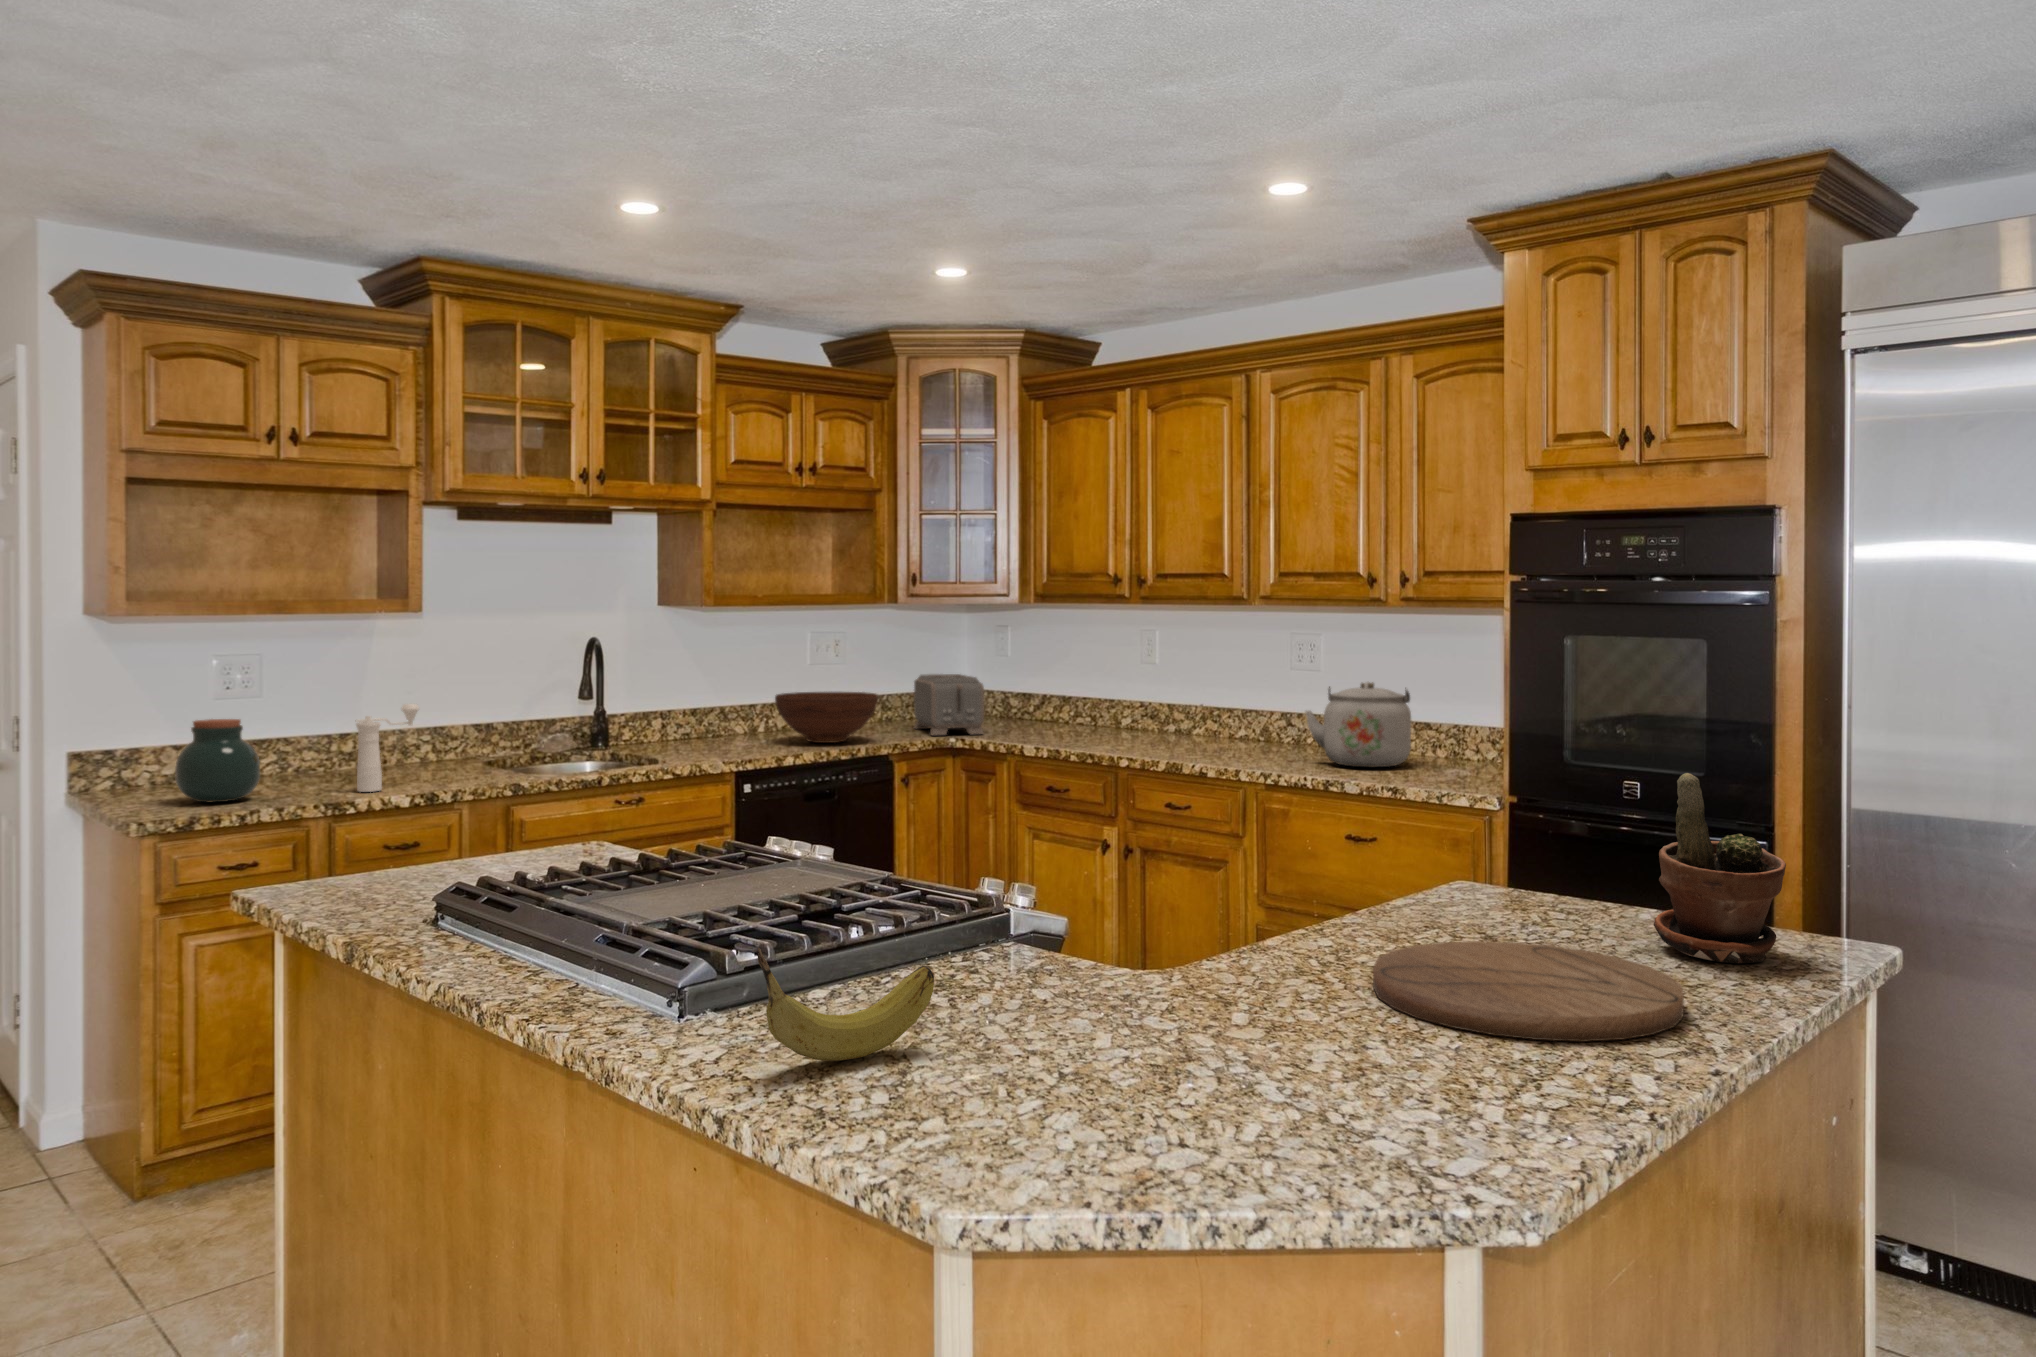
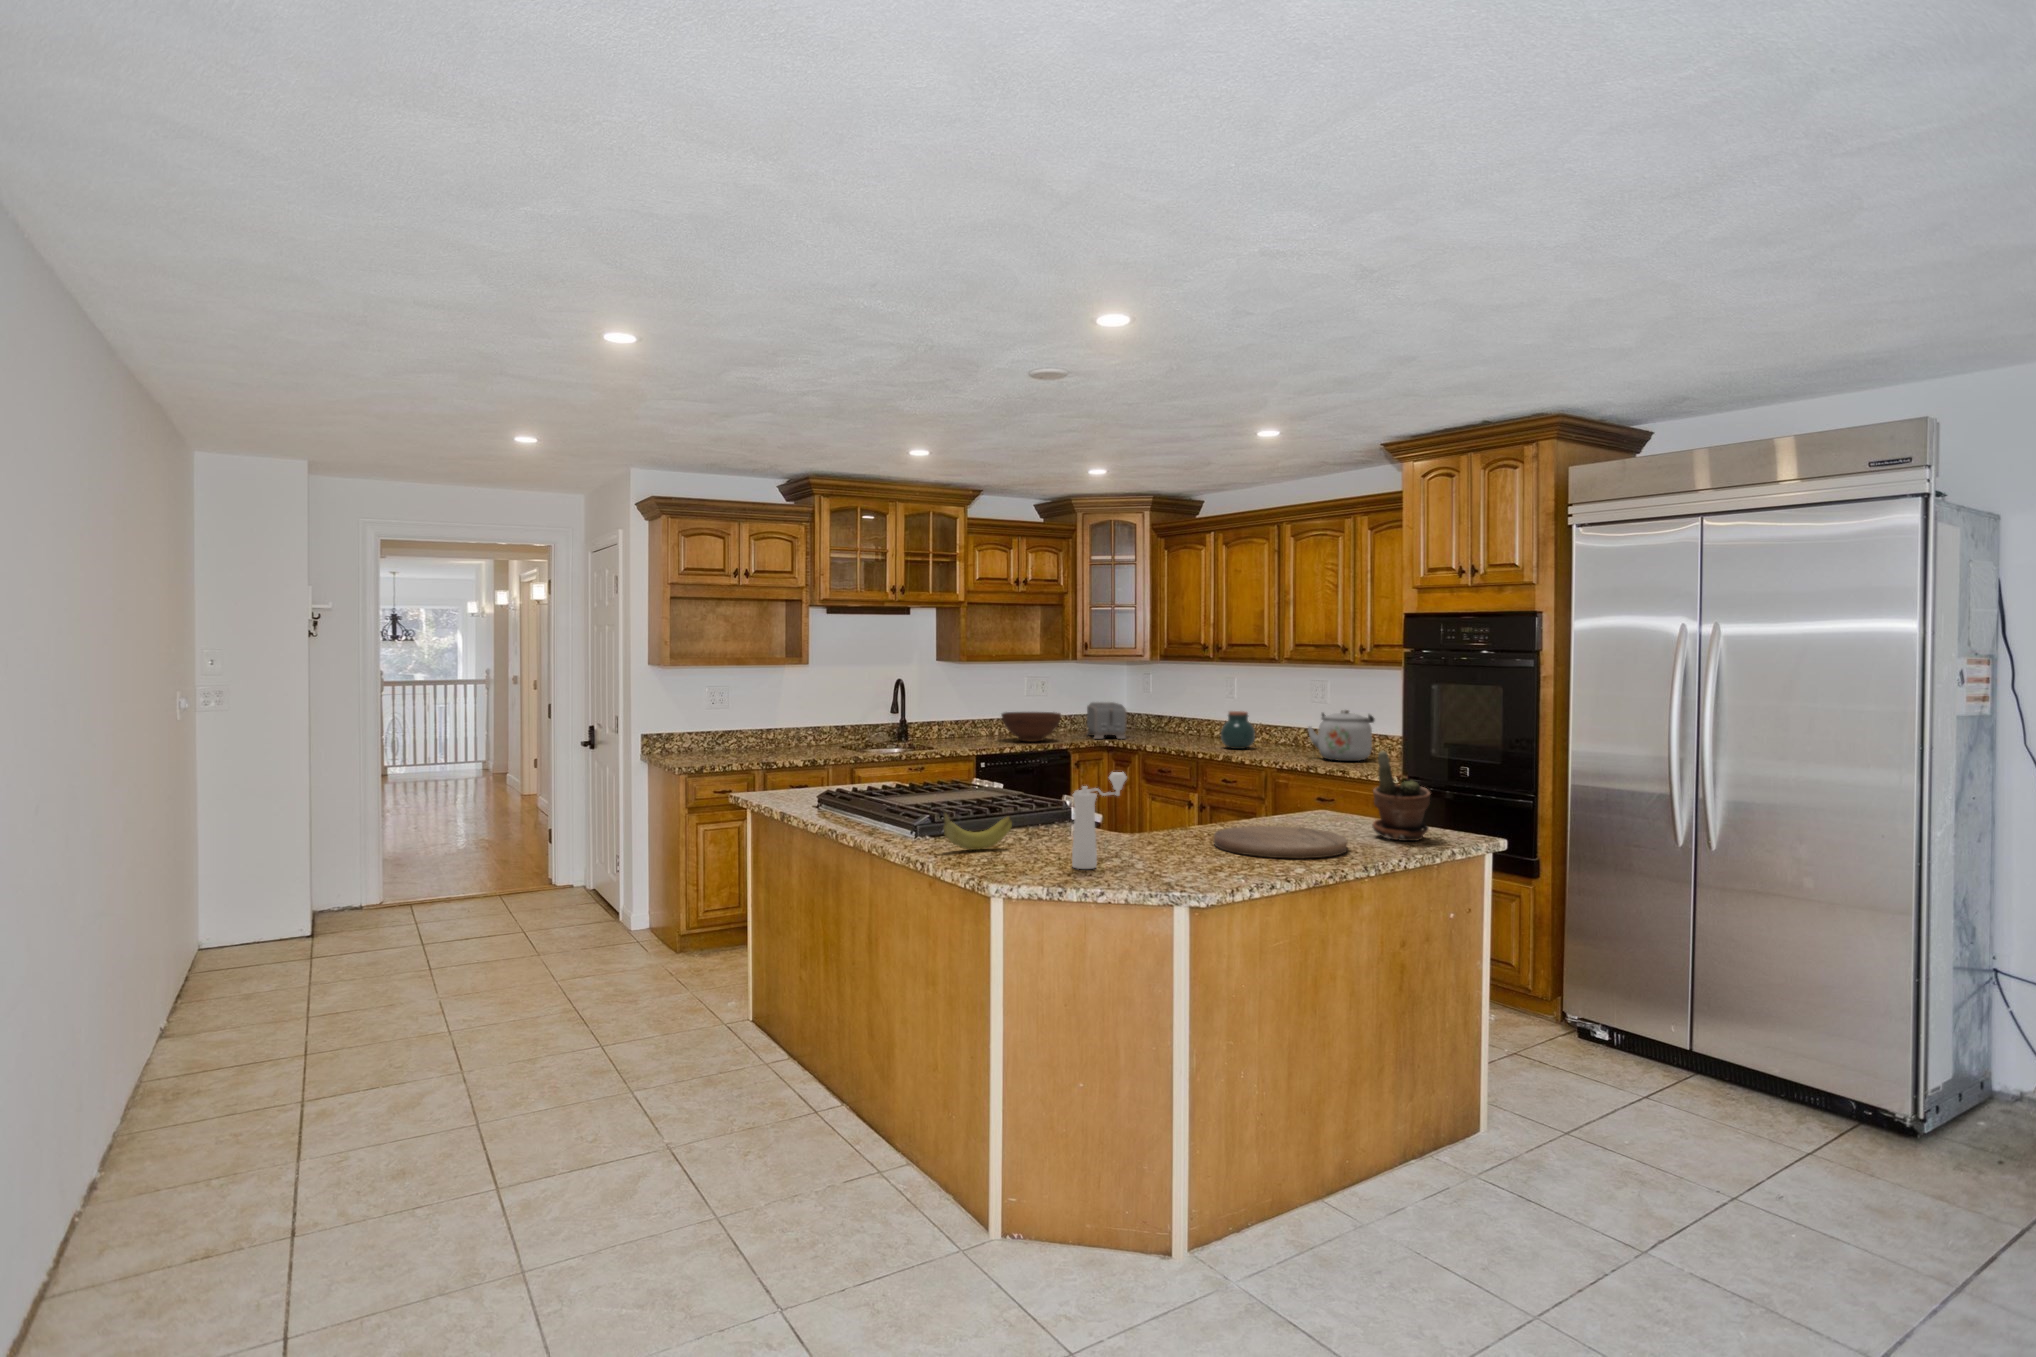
pepper mill: present [356,704,419,792] -> present [1072,772,1127,869]
jar: present [175,719,260,803] -> present [1221,711,1255,749]

